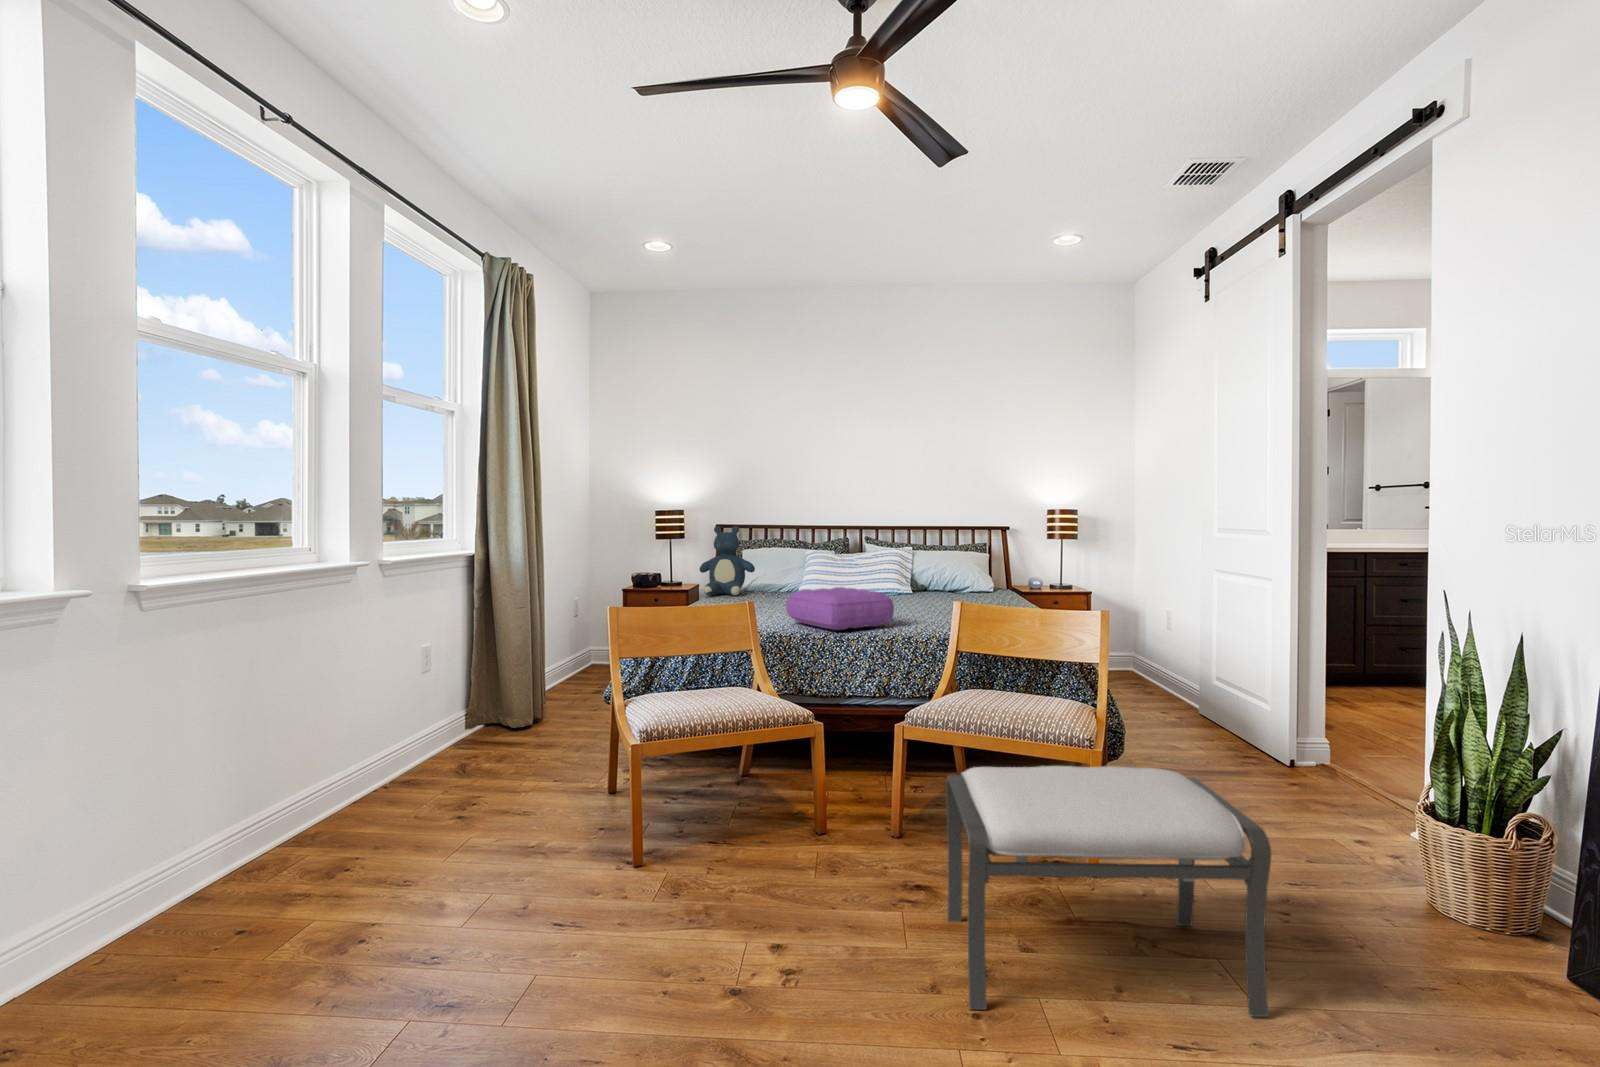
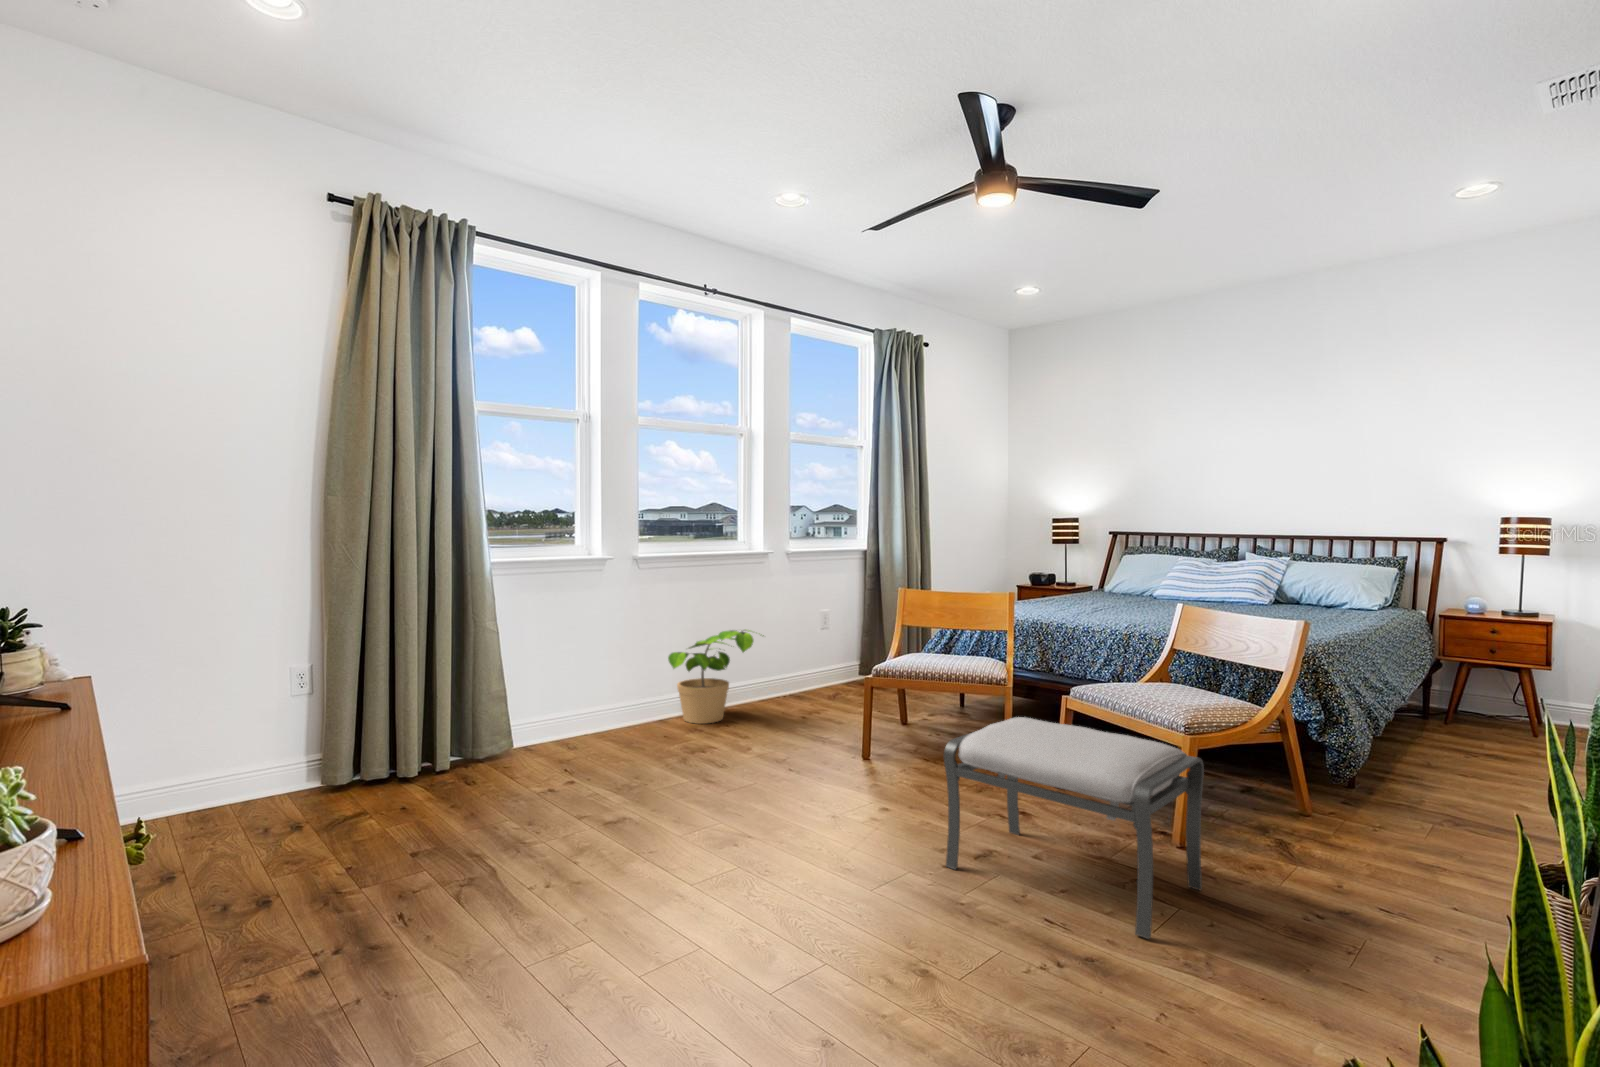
teddy bear: present [699,526,755,595] -> none [1064,532,1116,594]
pillow: present [786,587,894,630] -> none [1065,587,1147,624]
potted plant: none [223,698,418,883] -> present [668,629,764,724]

